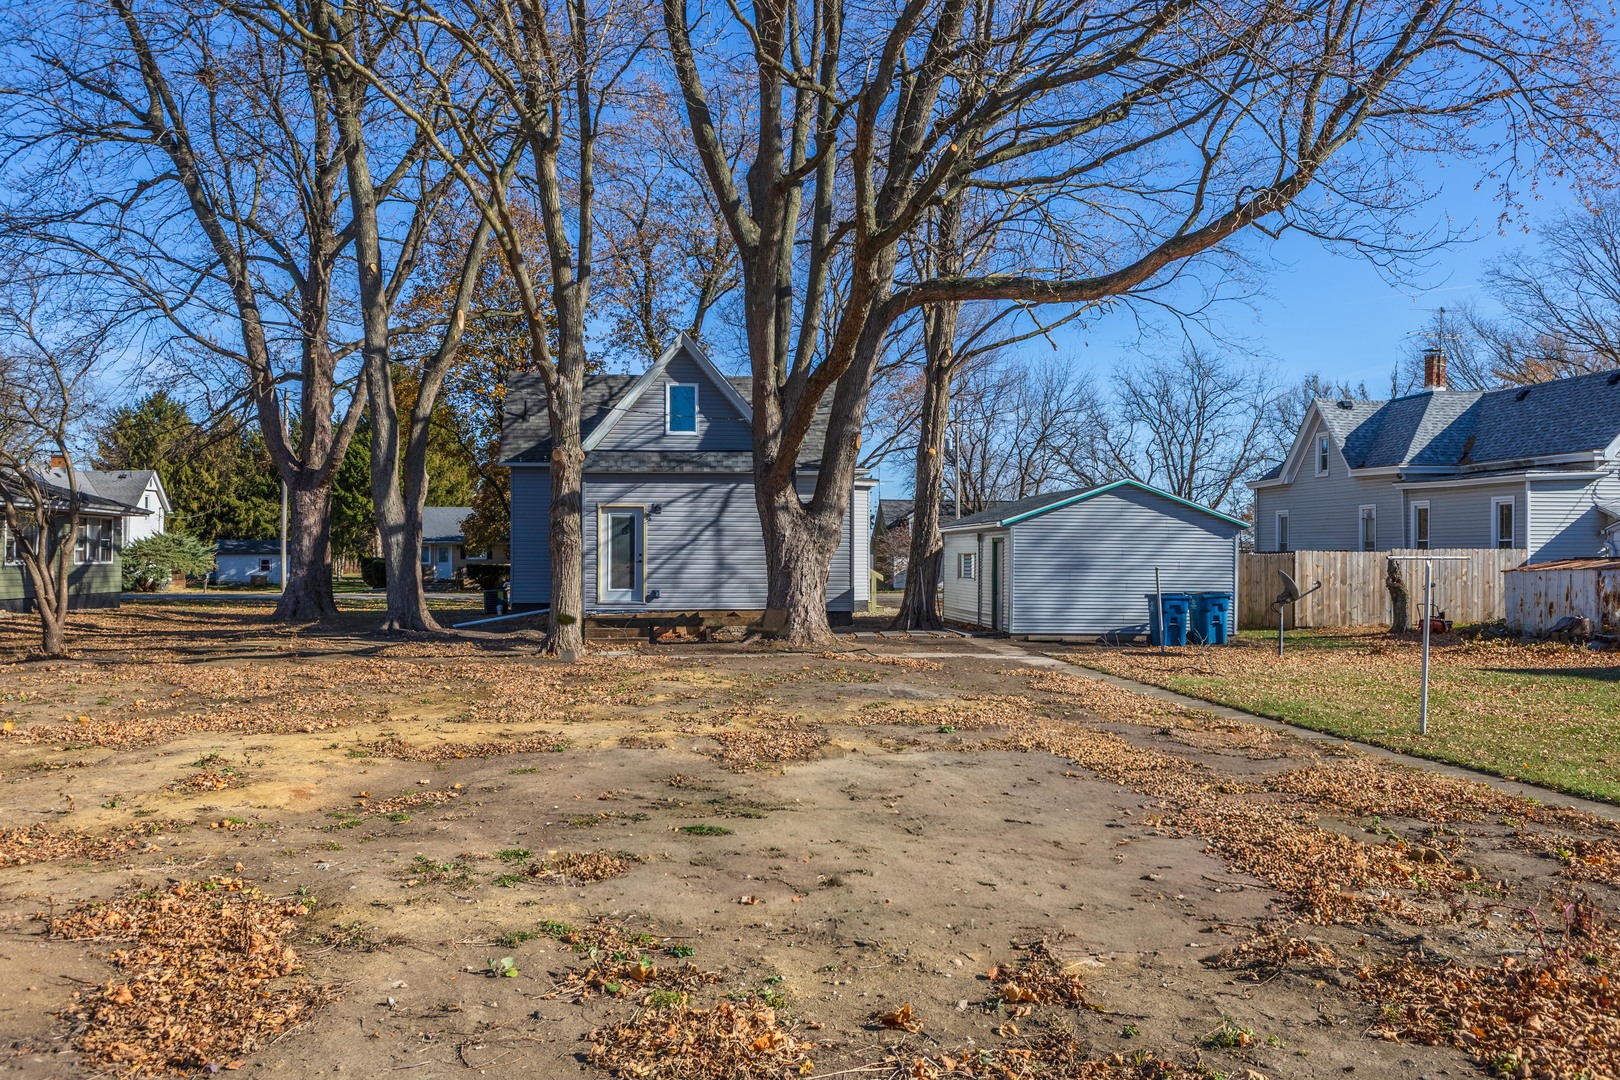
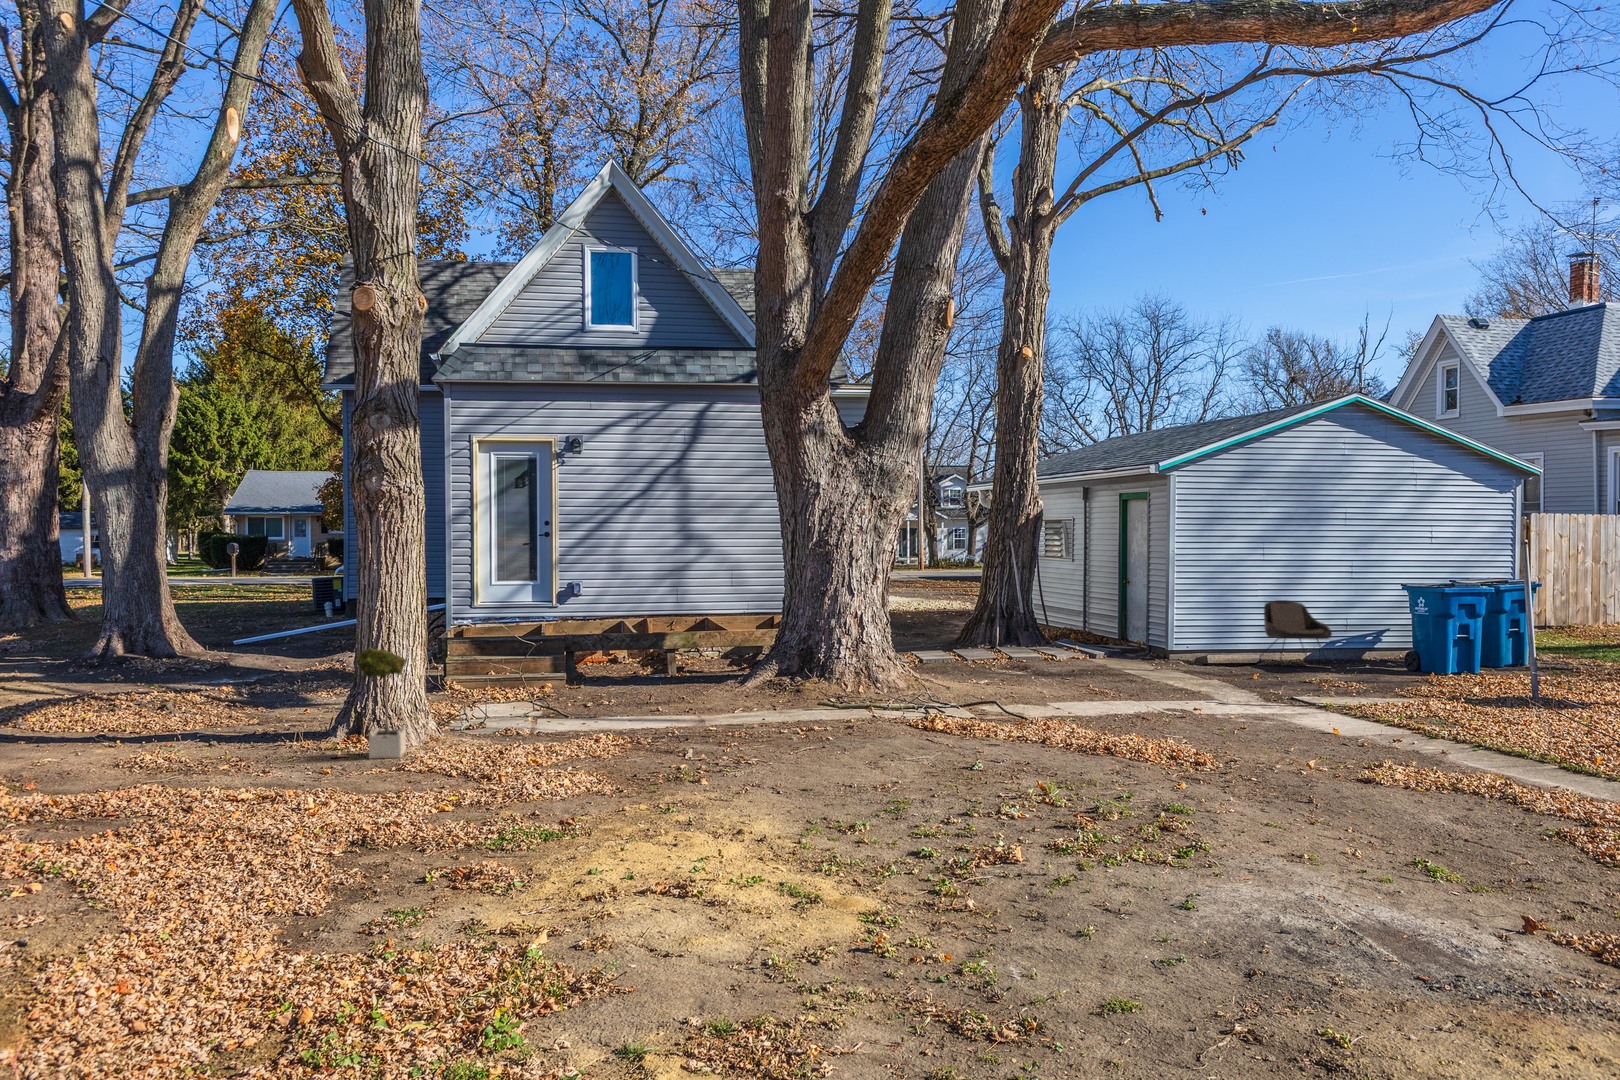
lounge chair: present [745,608,790,651] -> present [1262,600,1332,667]

